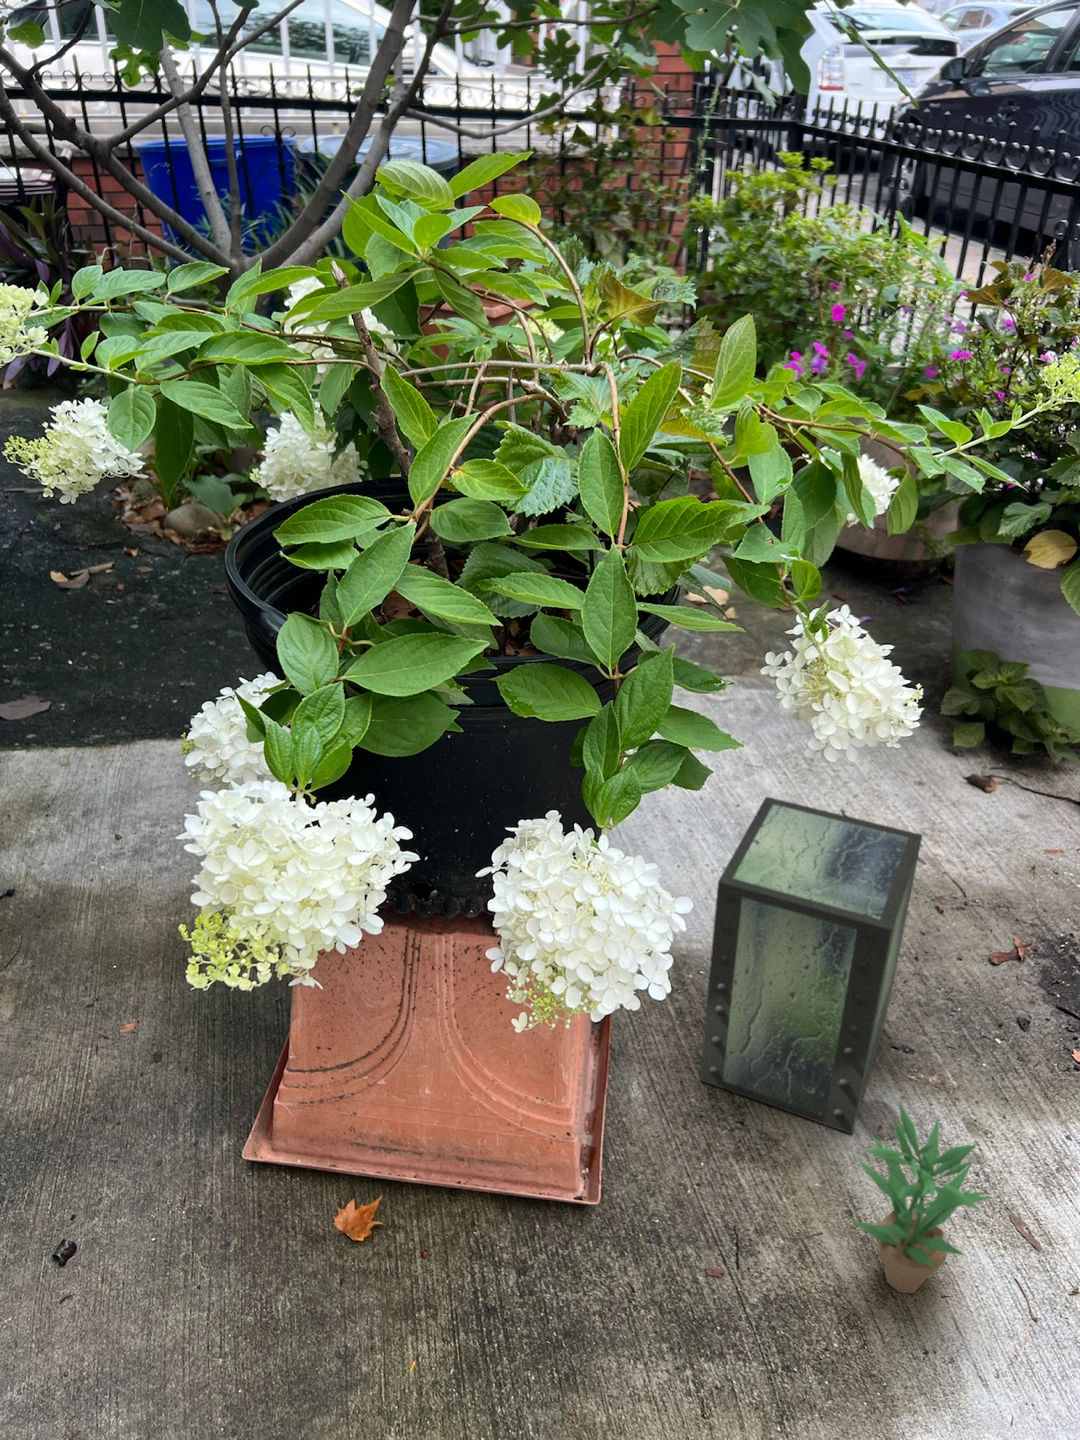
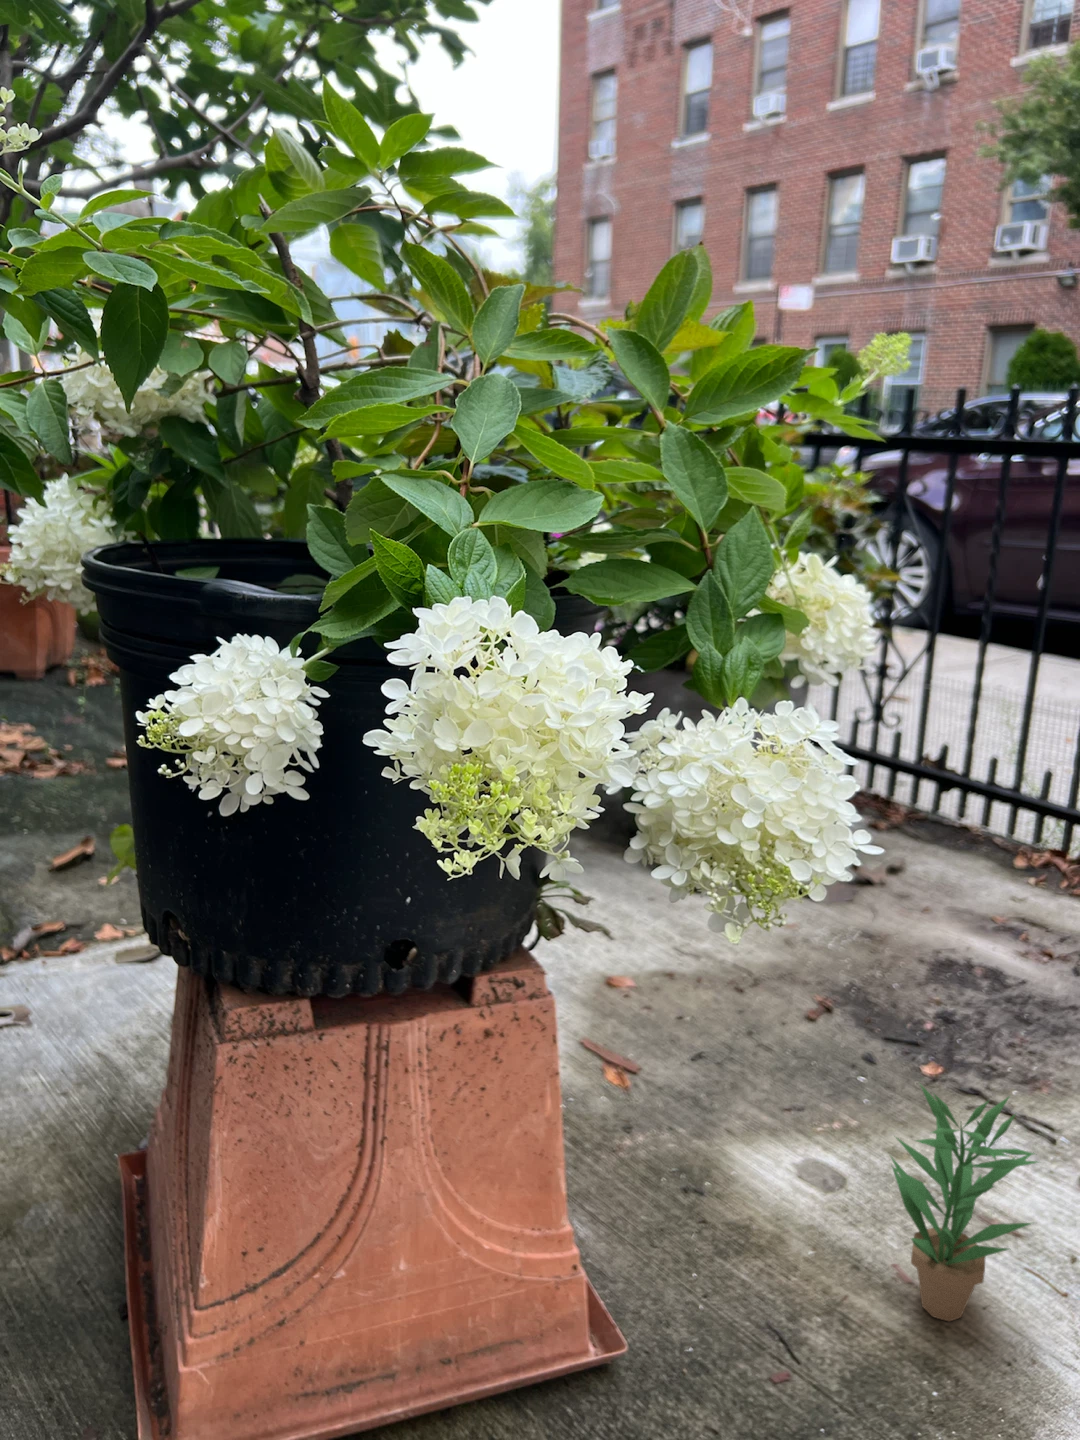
storage box: present [700,797,922,1134] -> none [618,866,833,1199]

